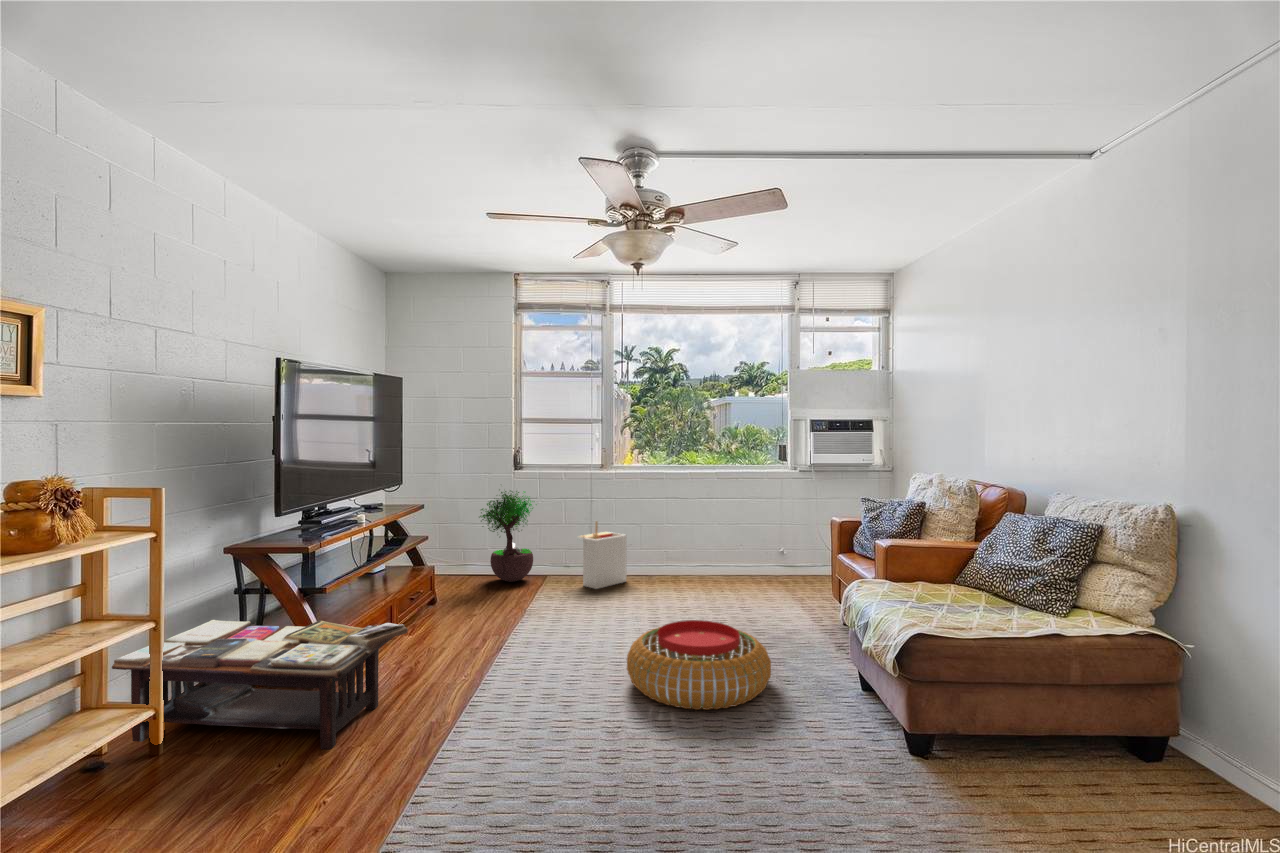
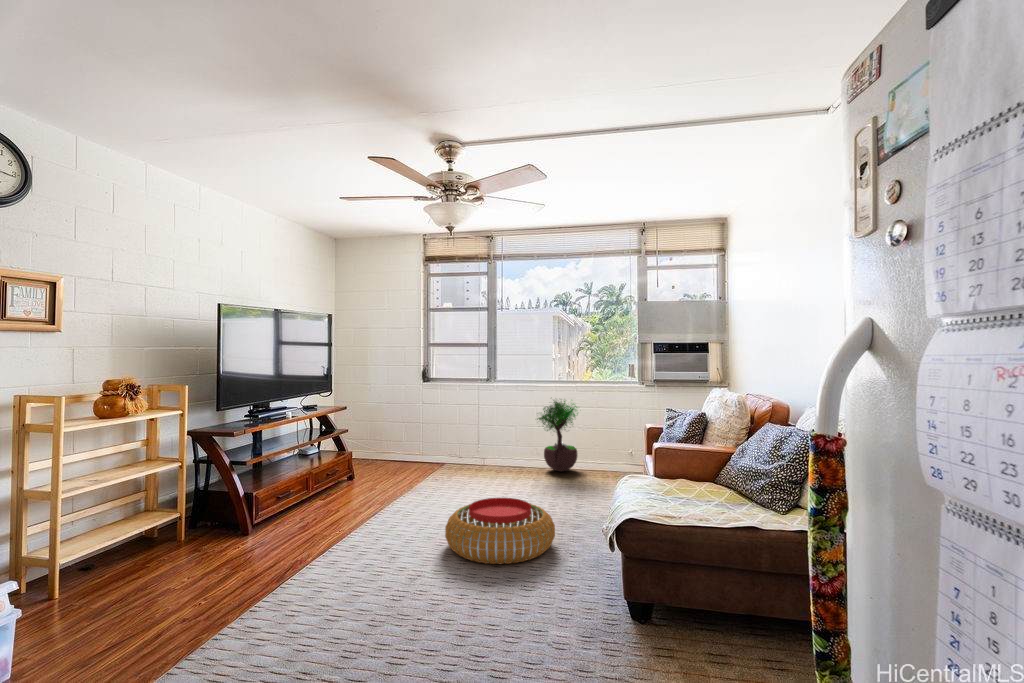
potted tree: present [479,490,533,582] -> present [537,400,577,471]
storage bin: present [578,521,627,589] -> none [465,422,503,474]
coffee table: present [112,620,408,749] -> none [96,482,286,572]

